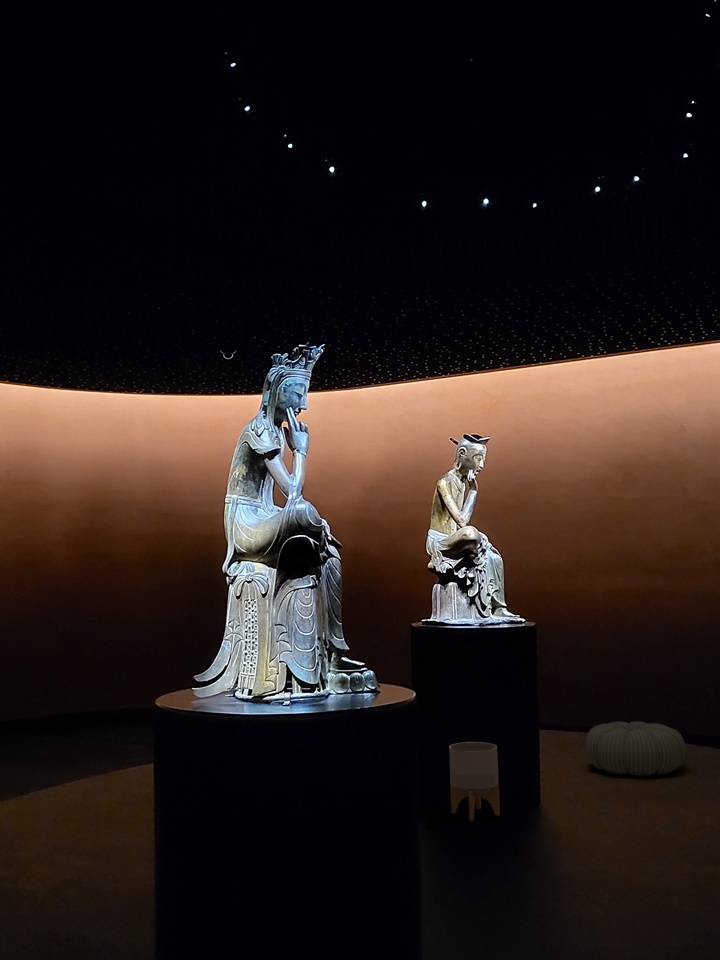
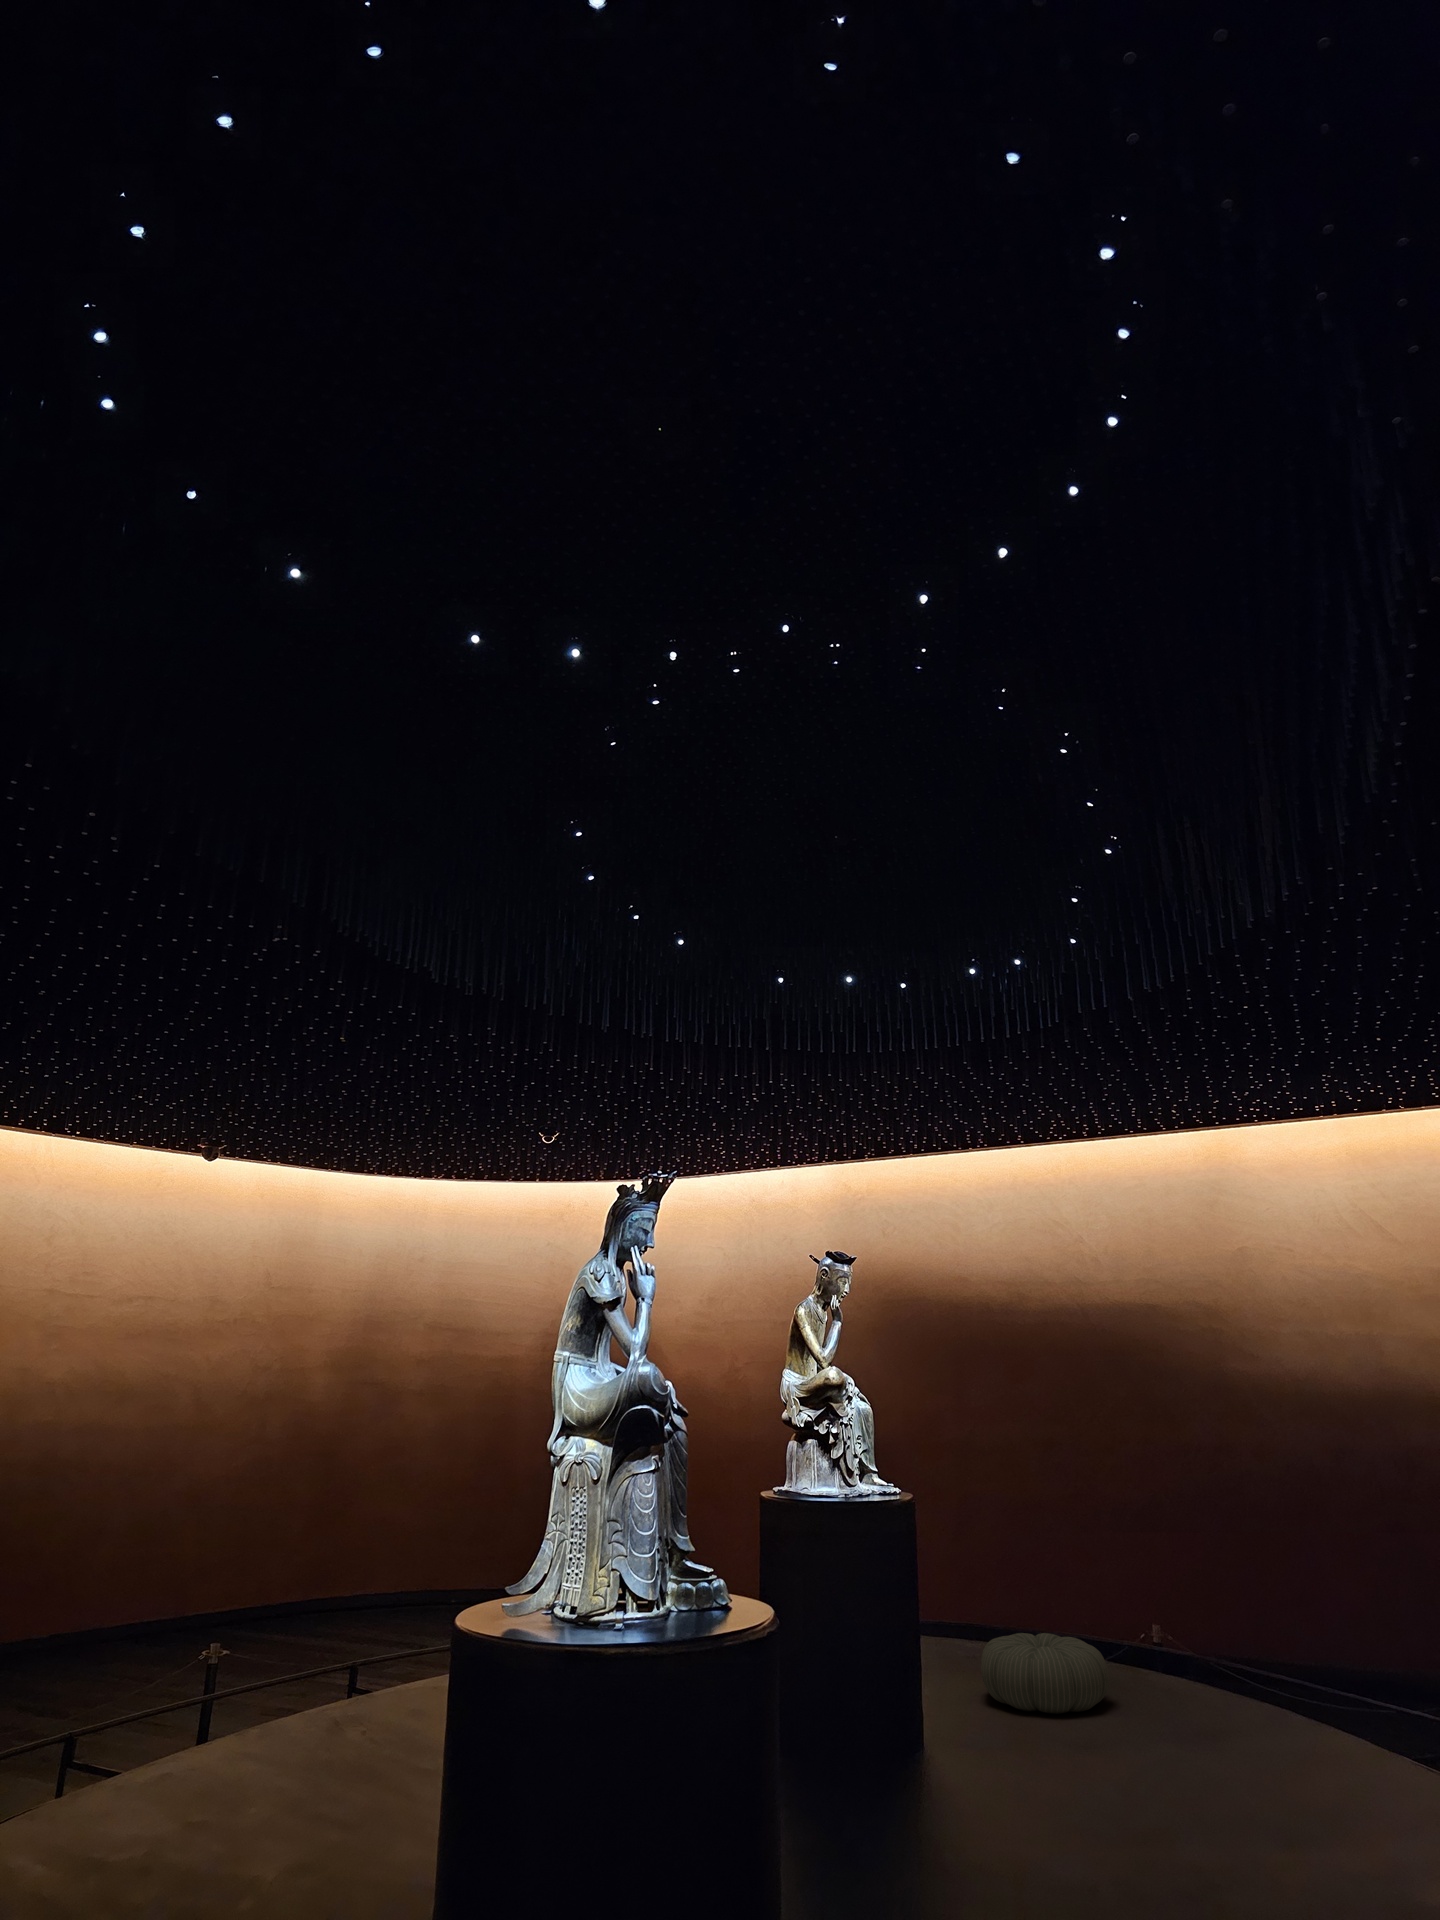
planter: present [449,742,500,821] -> none [808,1664,872,1780]

